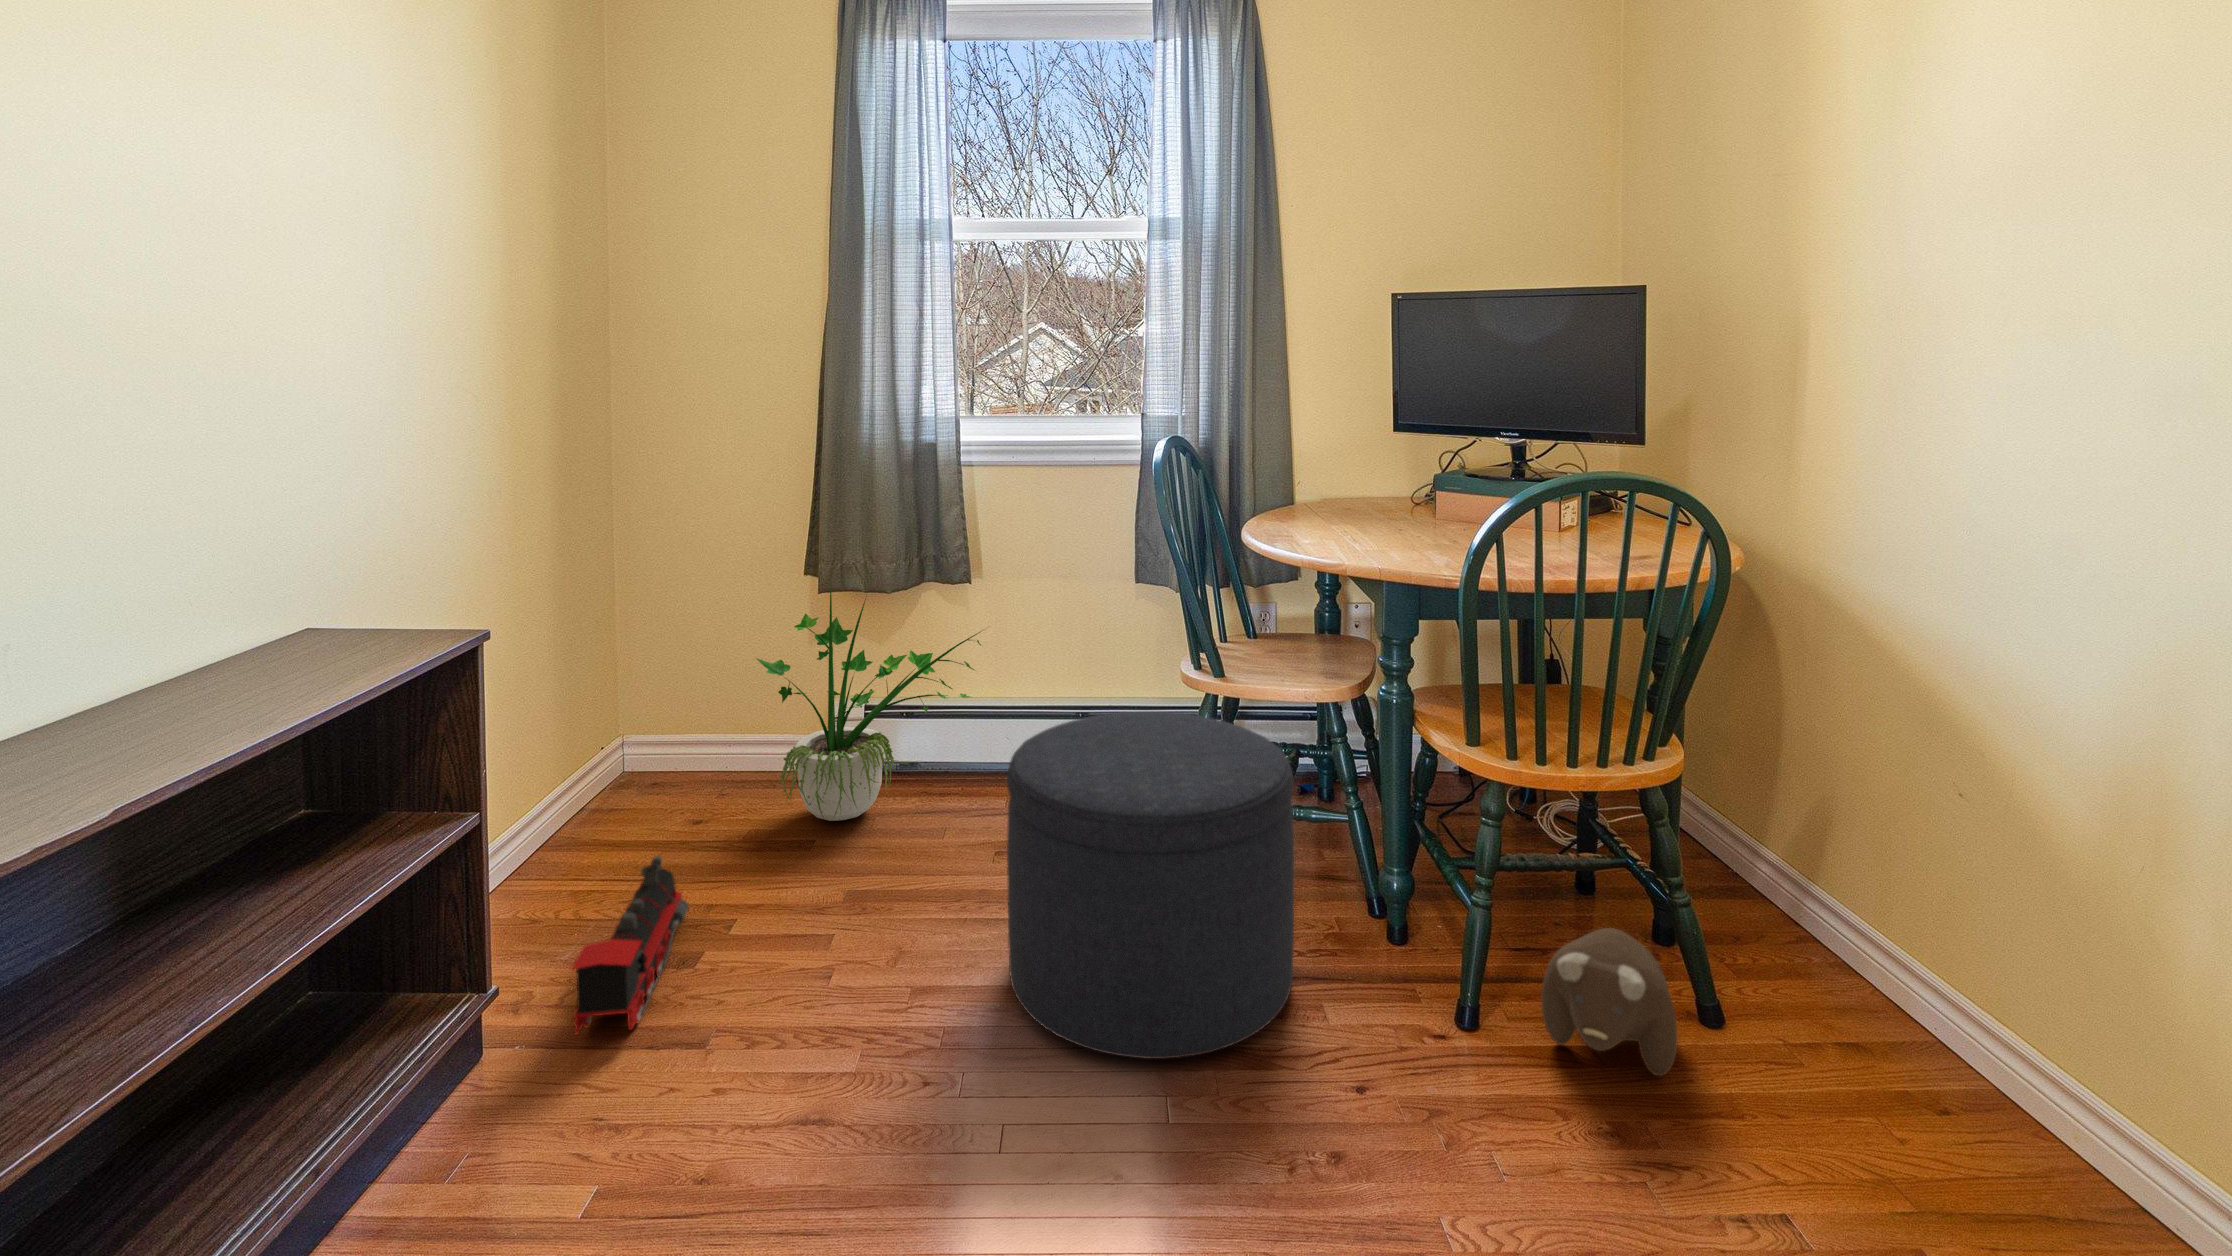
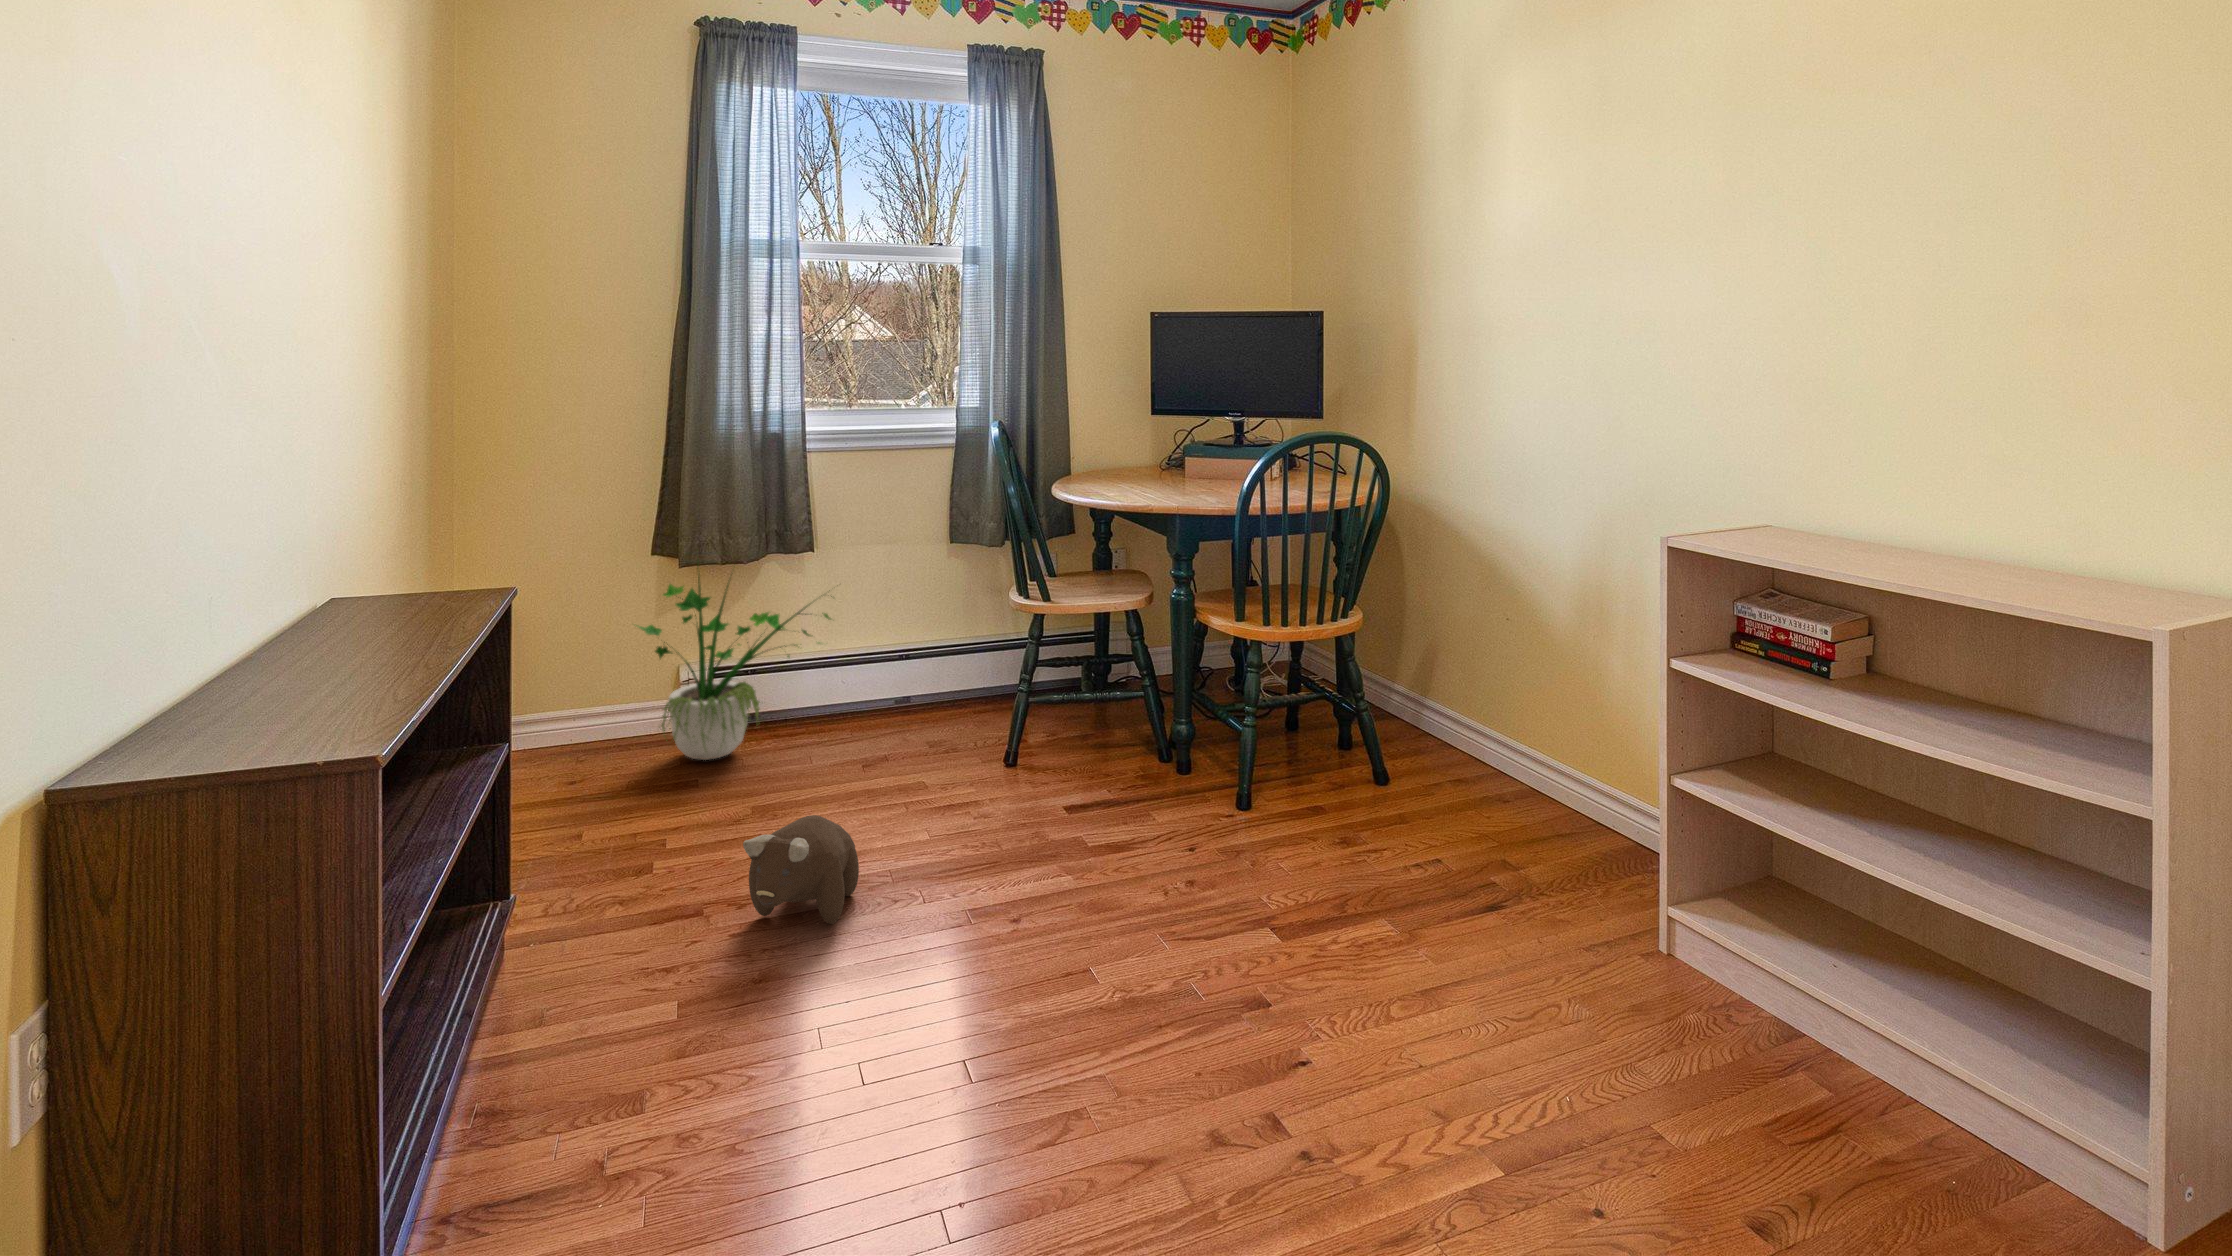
ottoman: present [1007,712,1294,1059] -> none [921,625,1133,854]
toy train: present [571,856,689,1035] -> none [569,782,634,911]
plush toy: present [1541,928,1677,1076] -> present [743,815,859,924]

